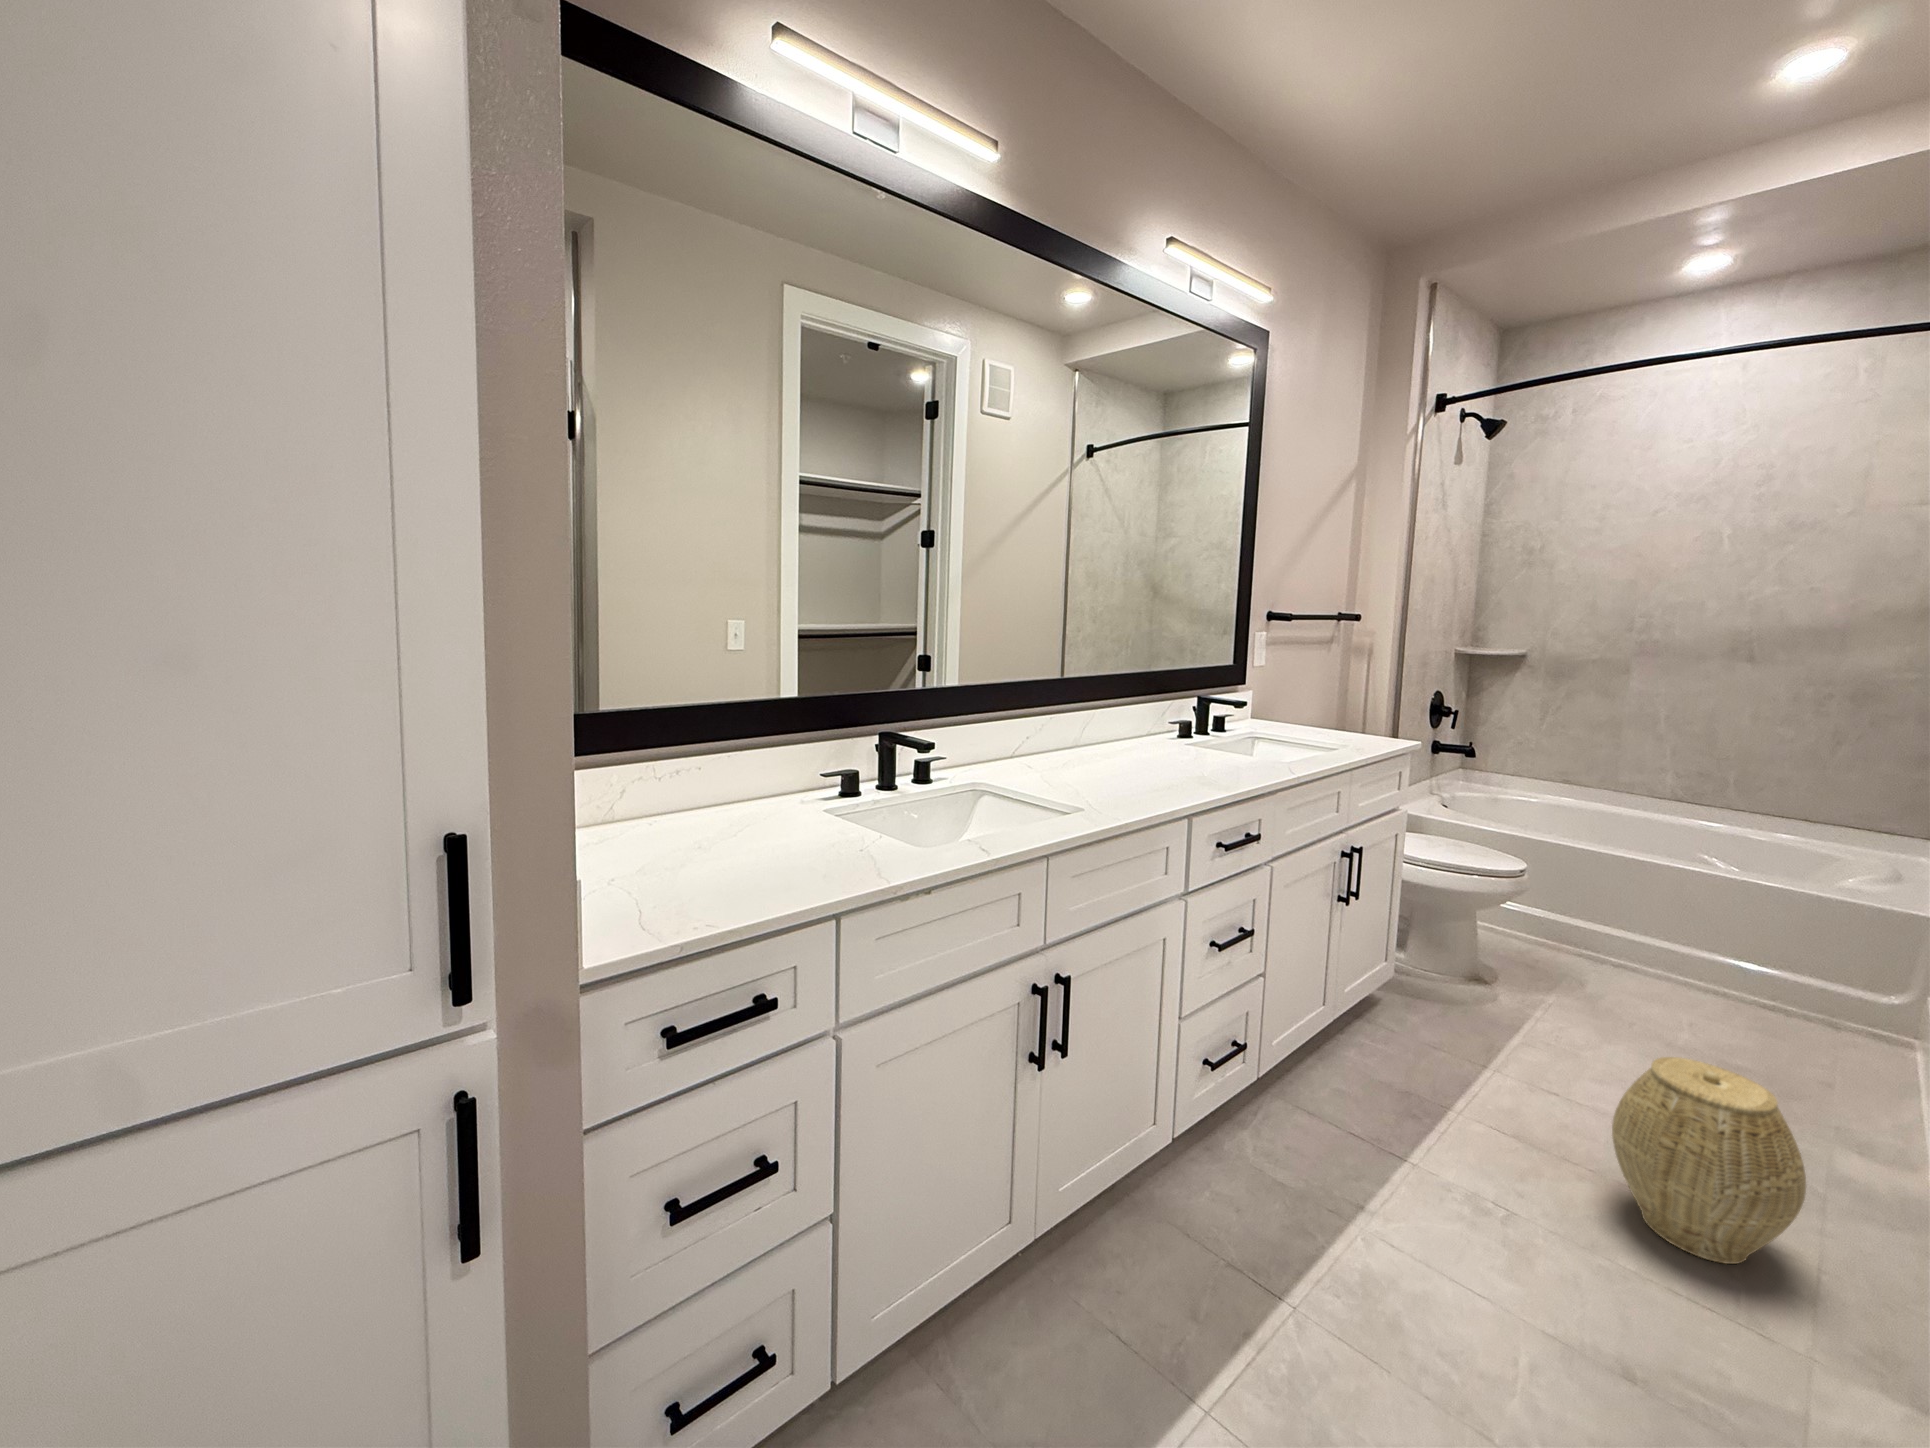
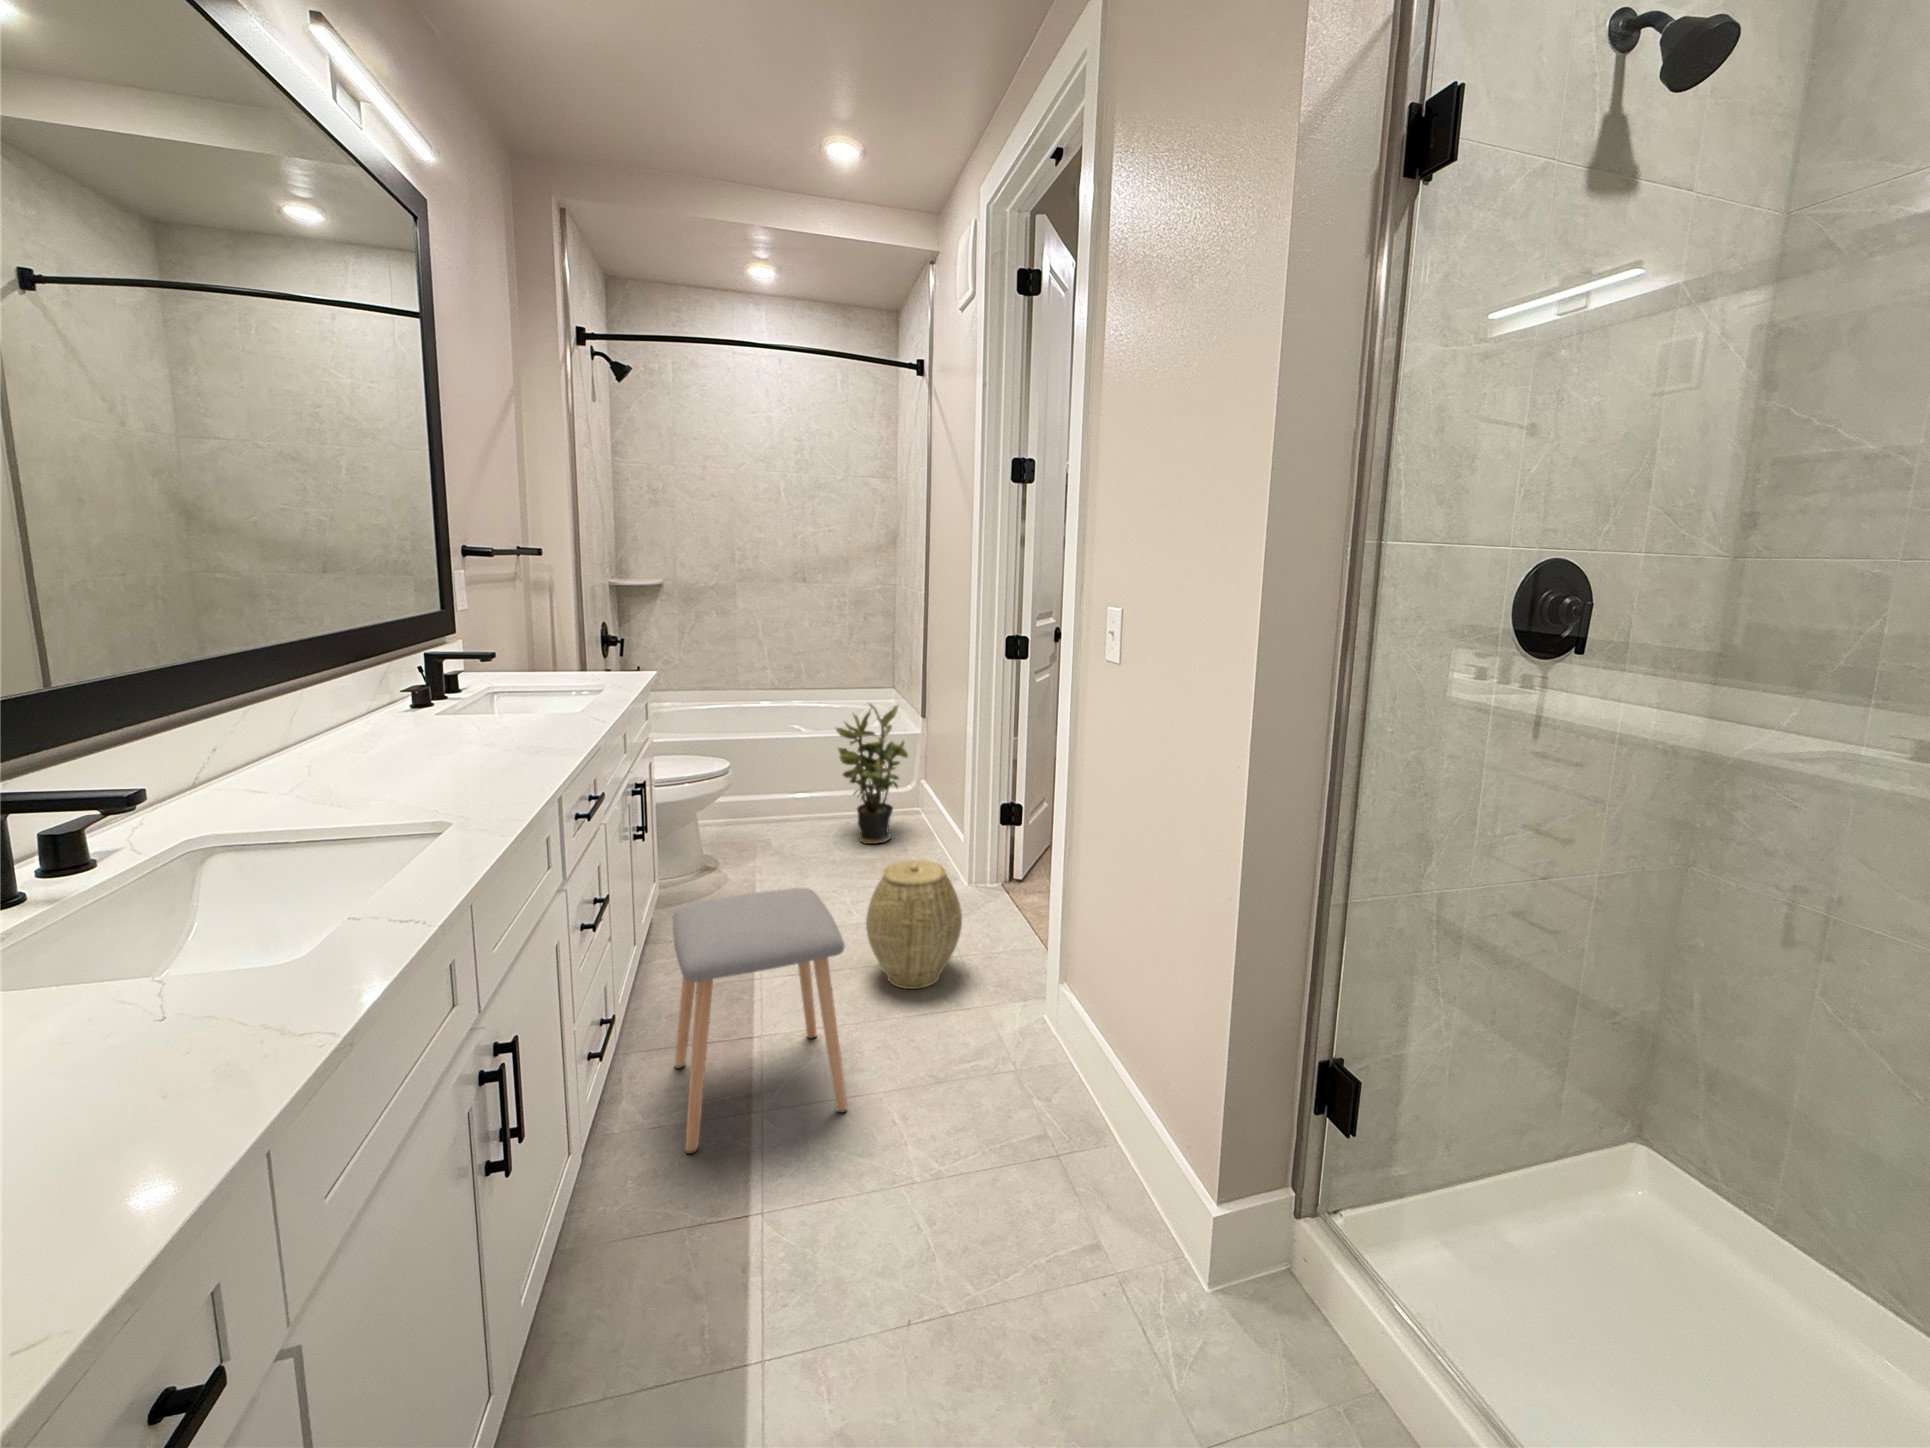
potted plant: none [1707,838,1863,1053] -> present [836,704,908,844]
stool: none [1270,975,1501,1300] -> present [673,888,847,1154]

